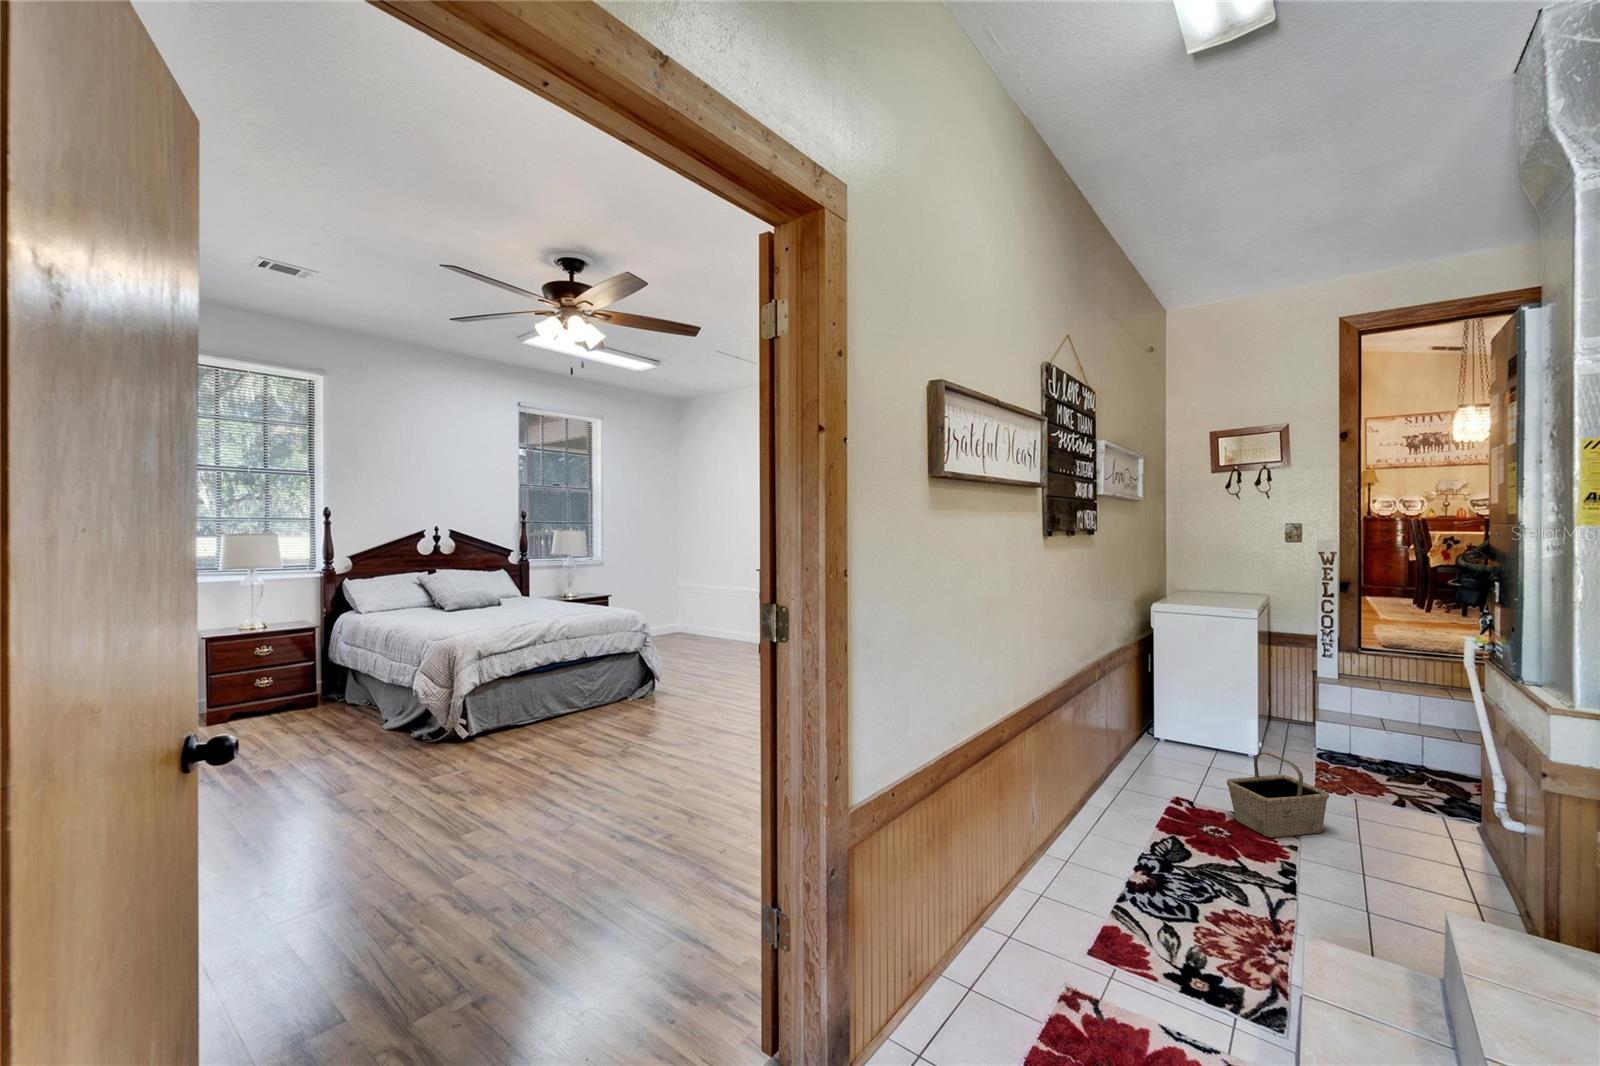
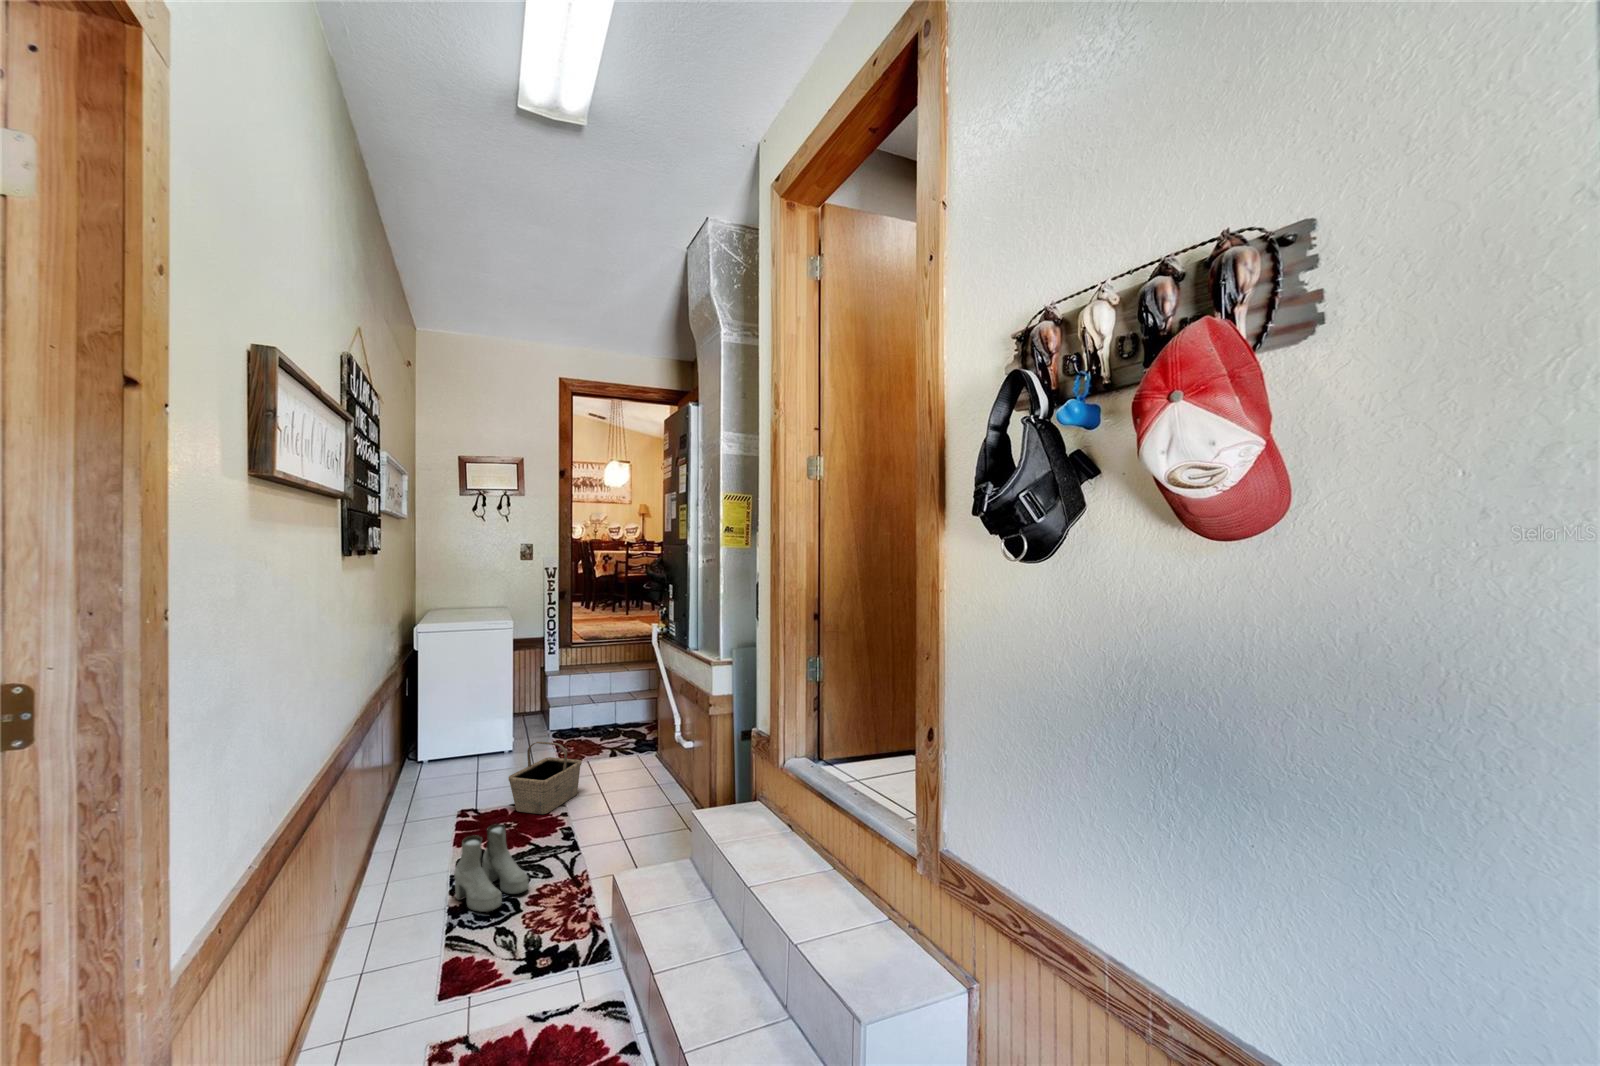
boots: none [1138,819,1214,905] -> present [454,824,529,912]

